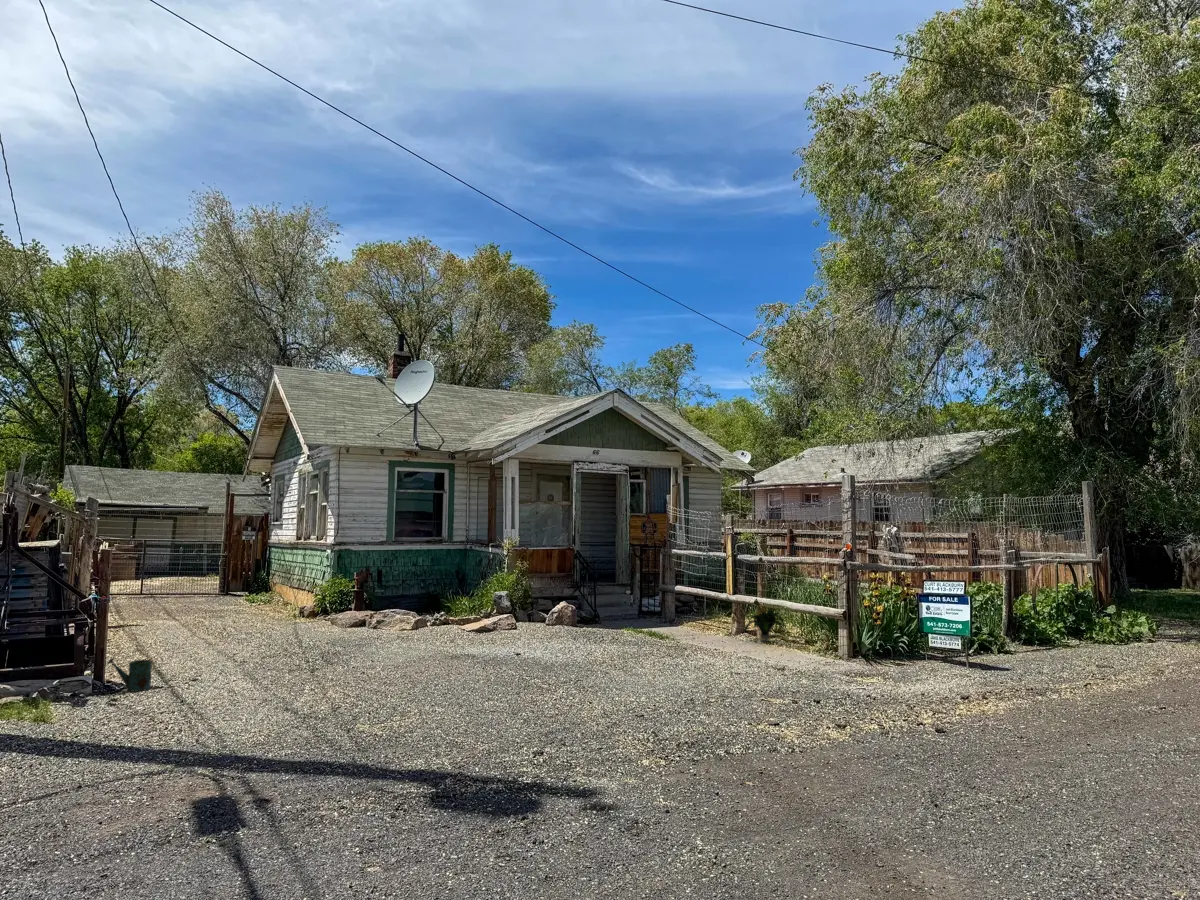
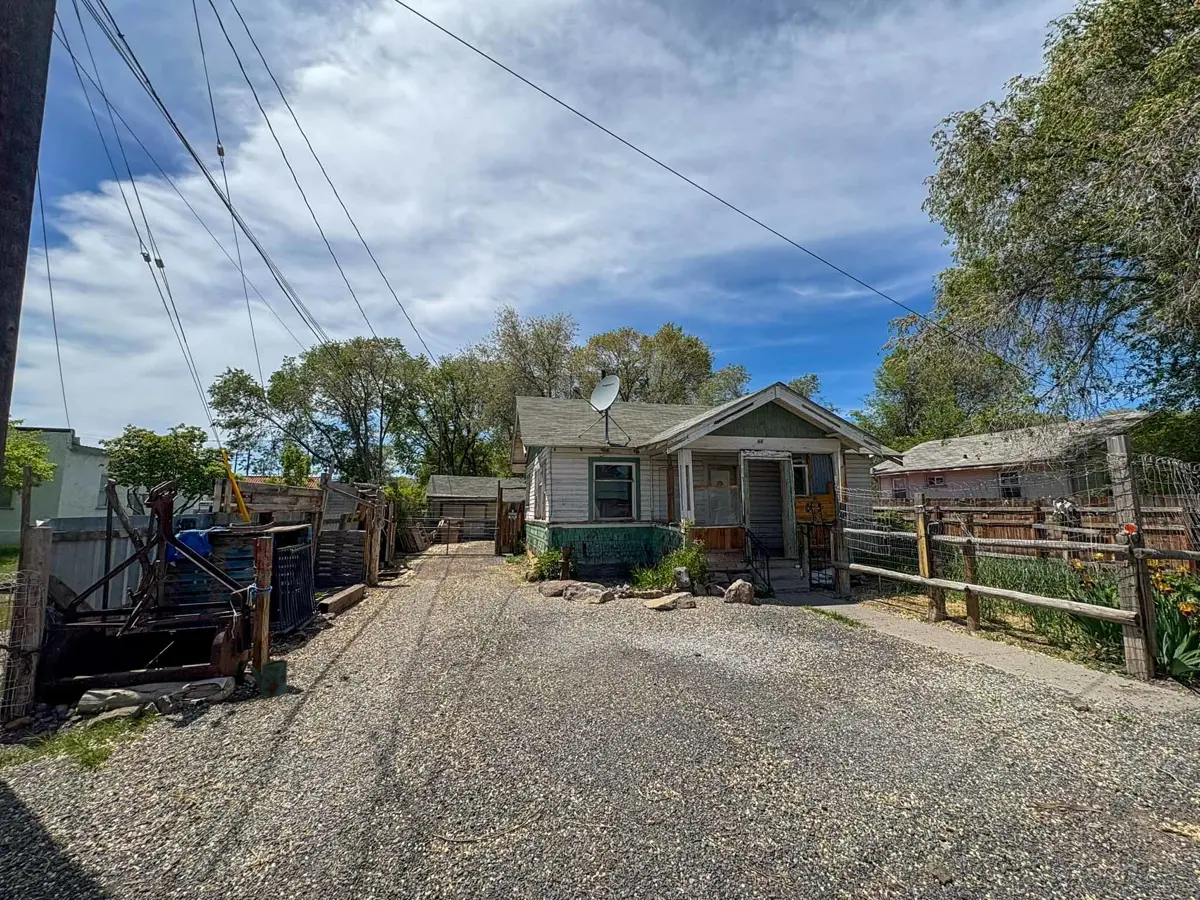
potted plant: present [745,608,785,642] -> none [955,596,1019,640]

